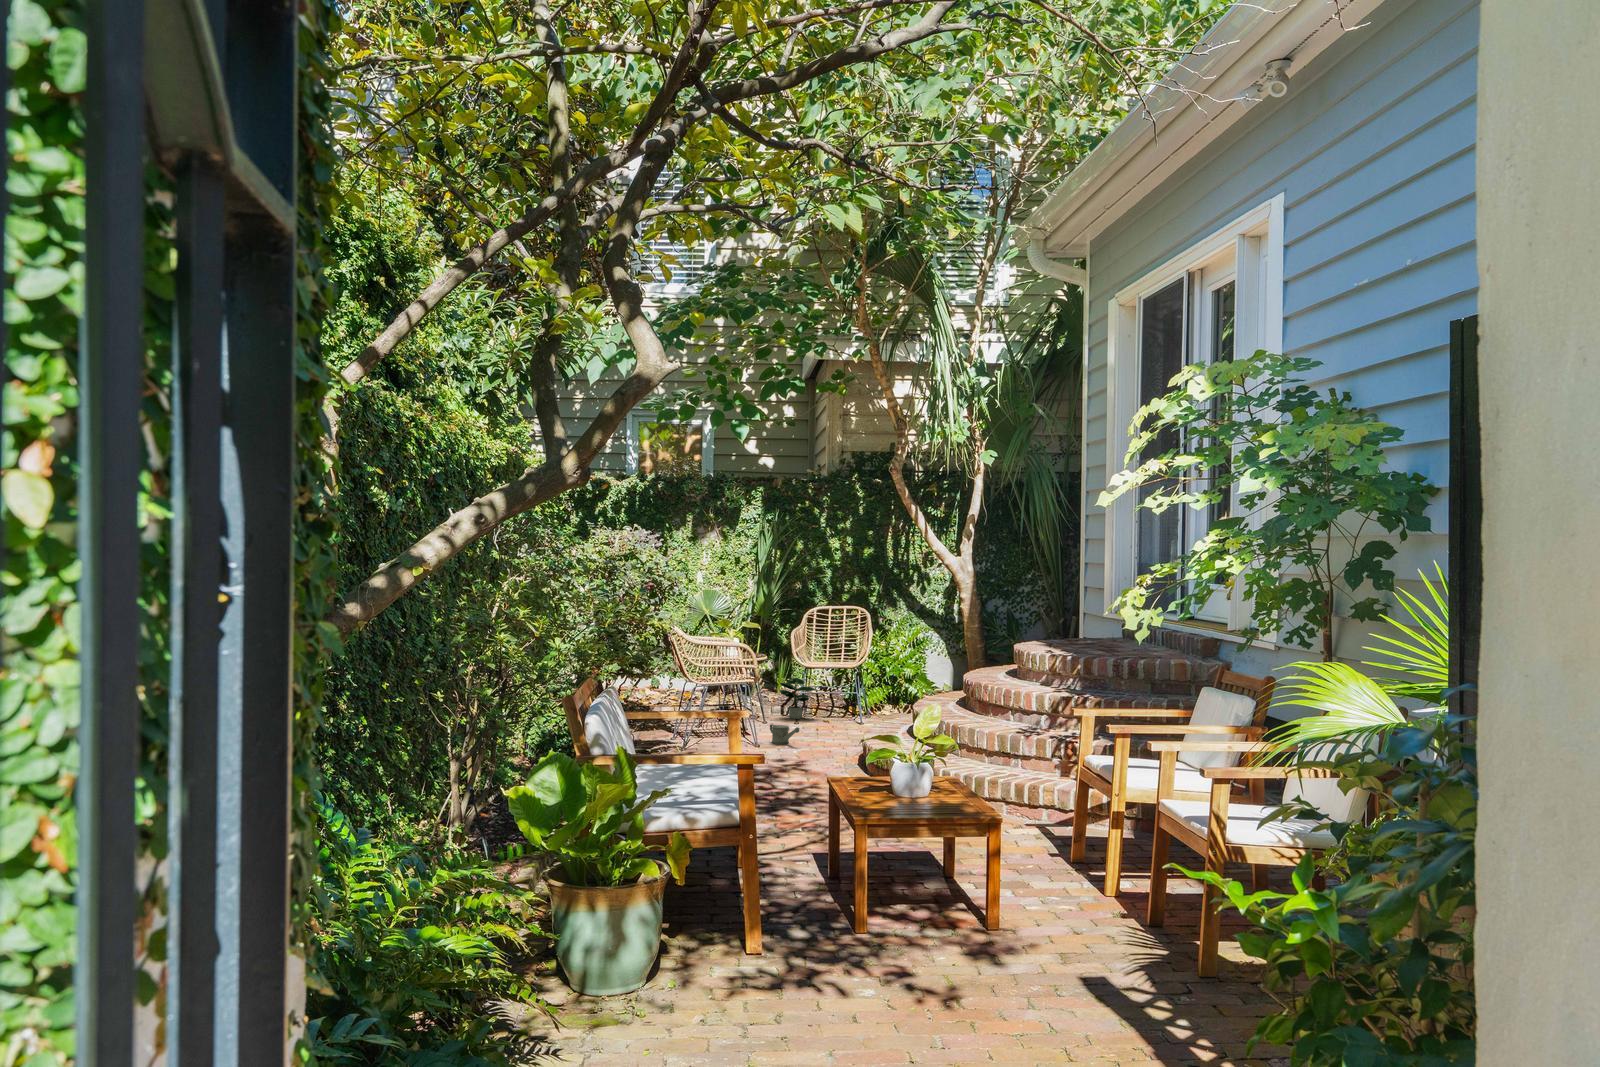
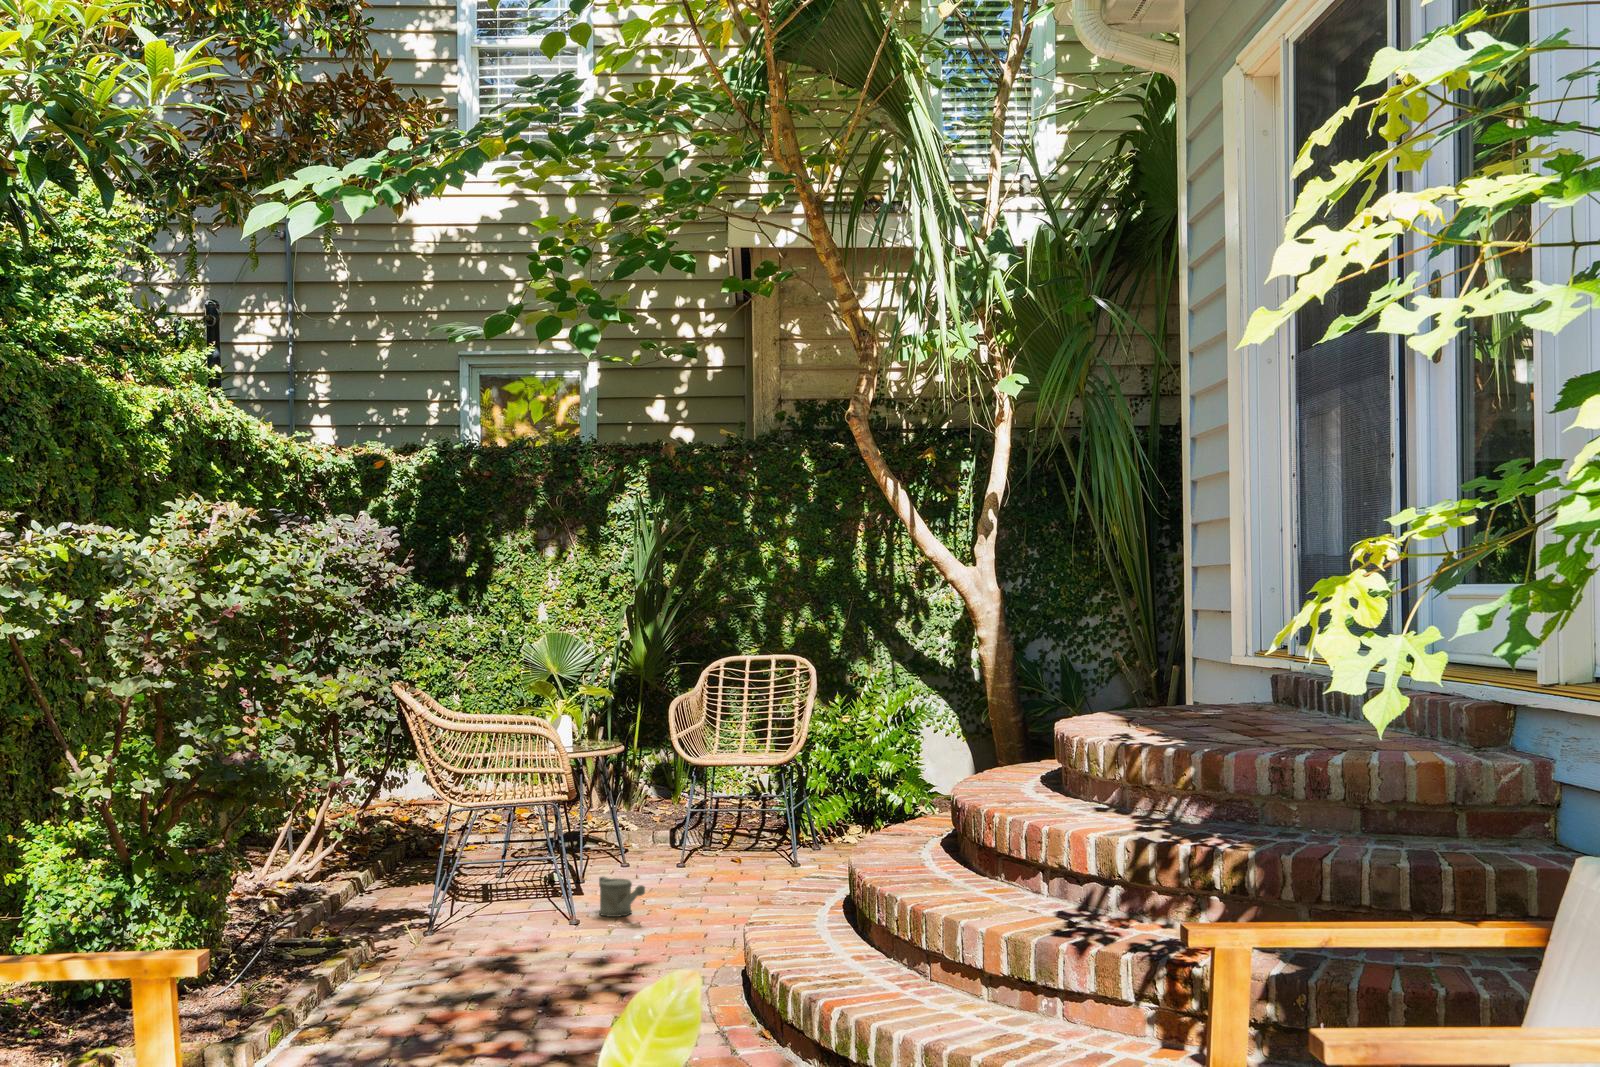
potted plant: present [780,678,816,719] -> none [658,781,724,854]

